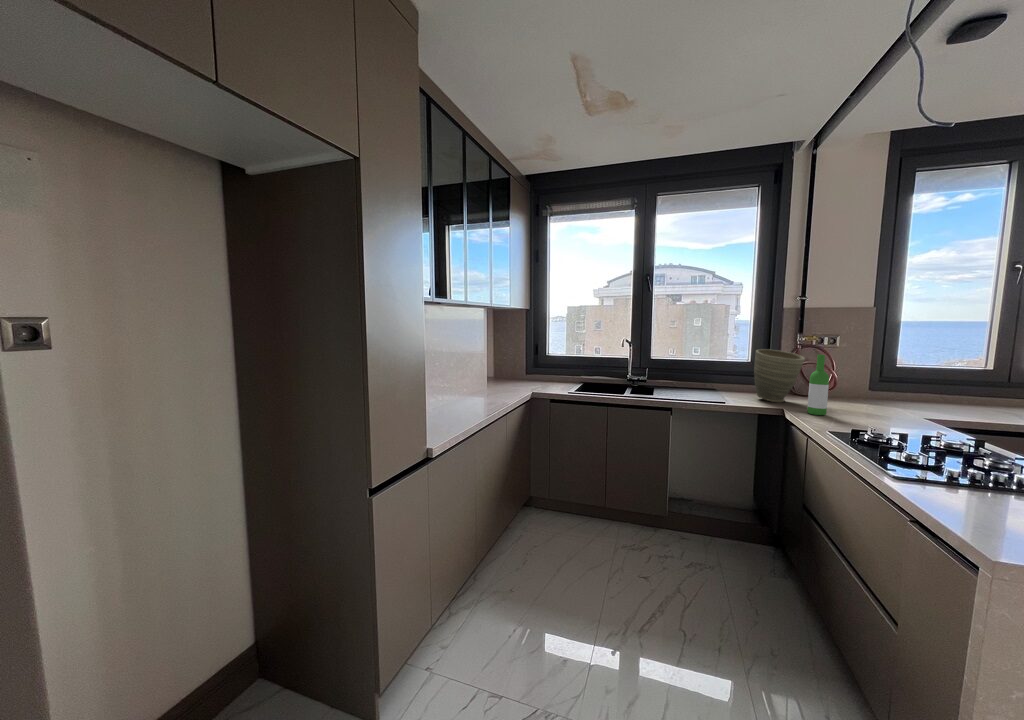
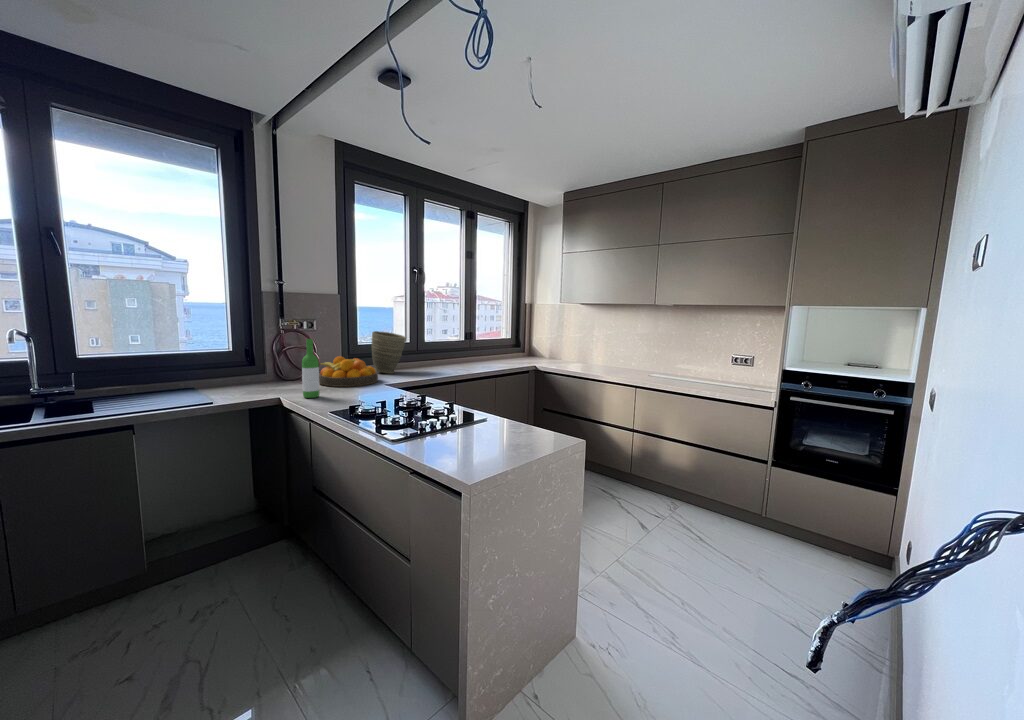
vase: present [754,349,805,402] -> present [371,331,406,373]
fruit bowl: none [832,377,918,414] -> present [319,356,378,387]

